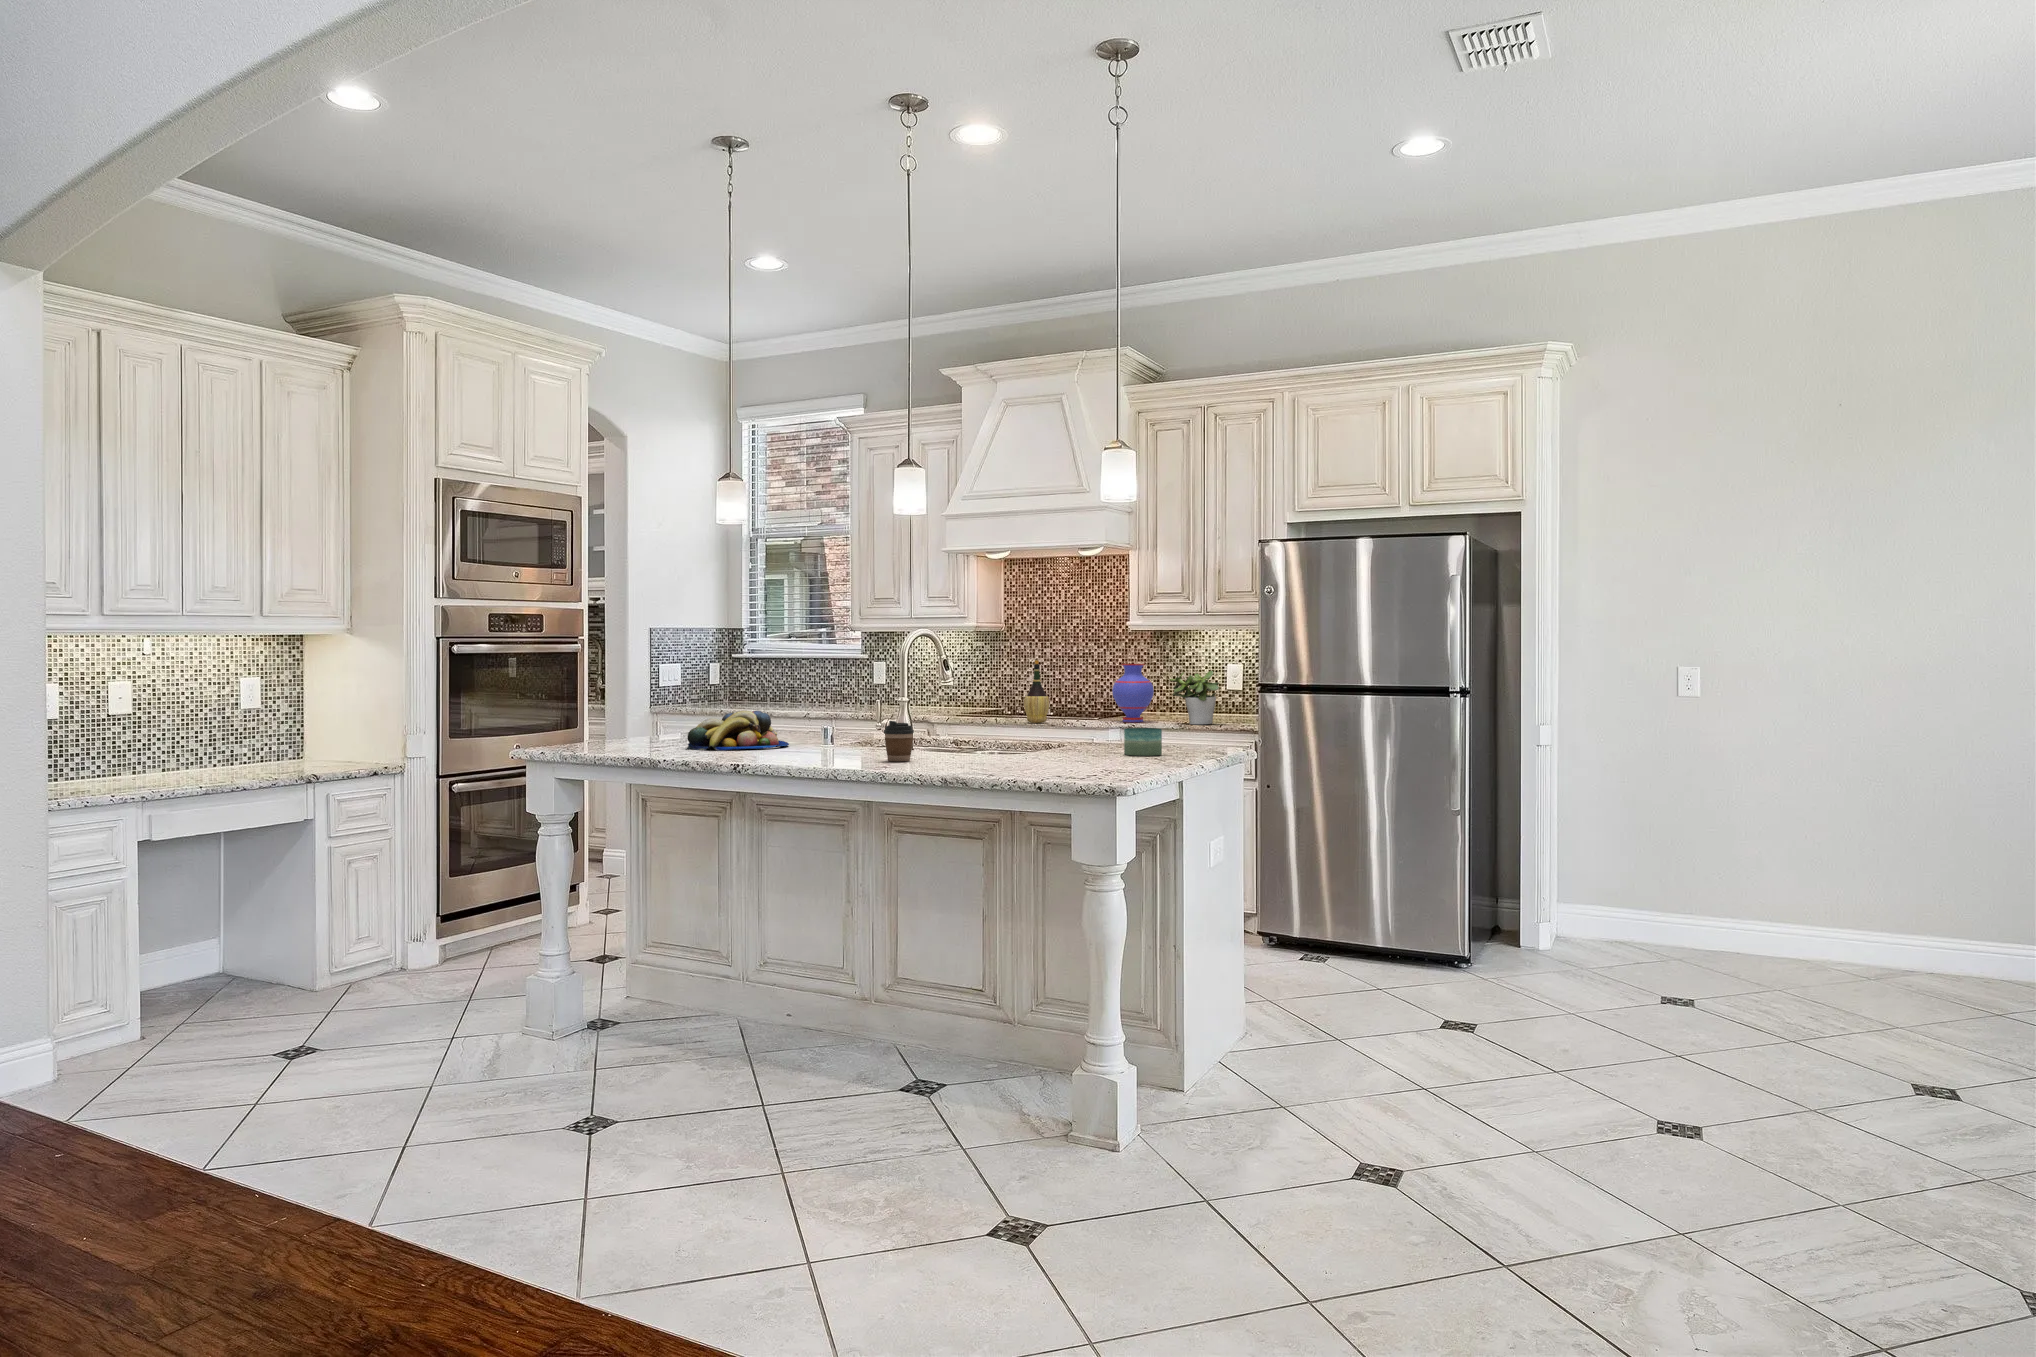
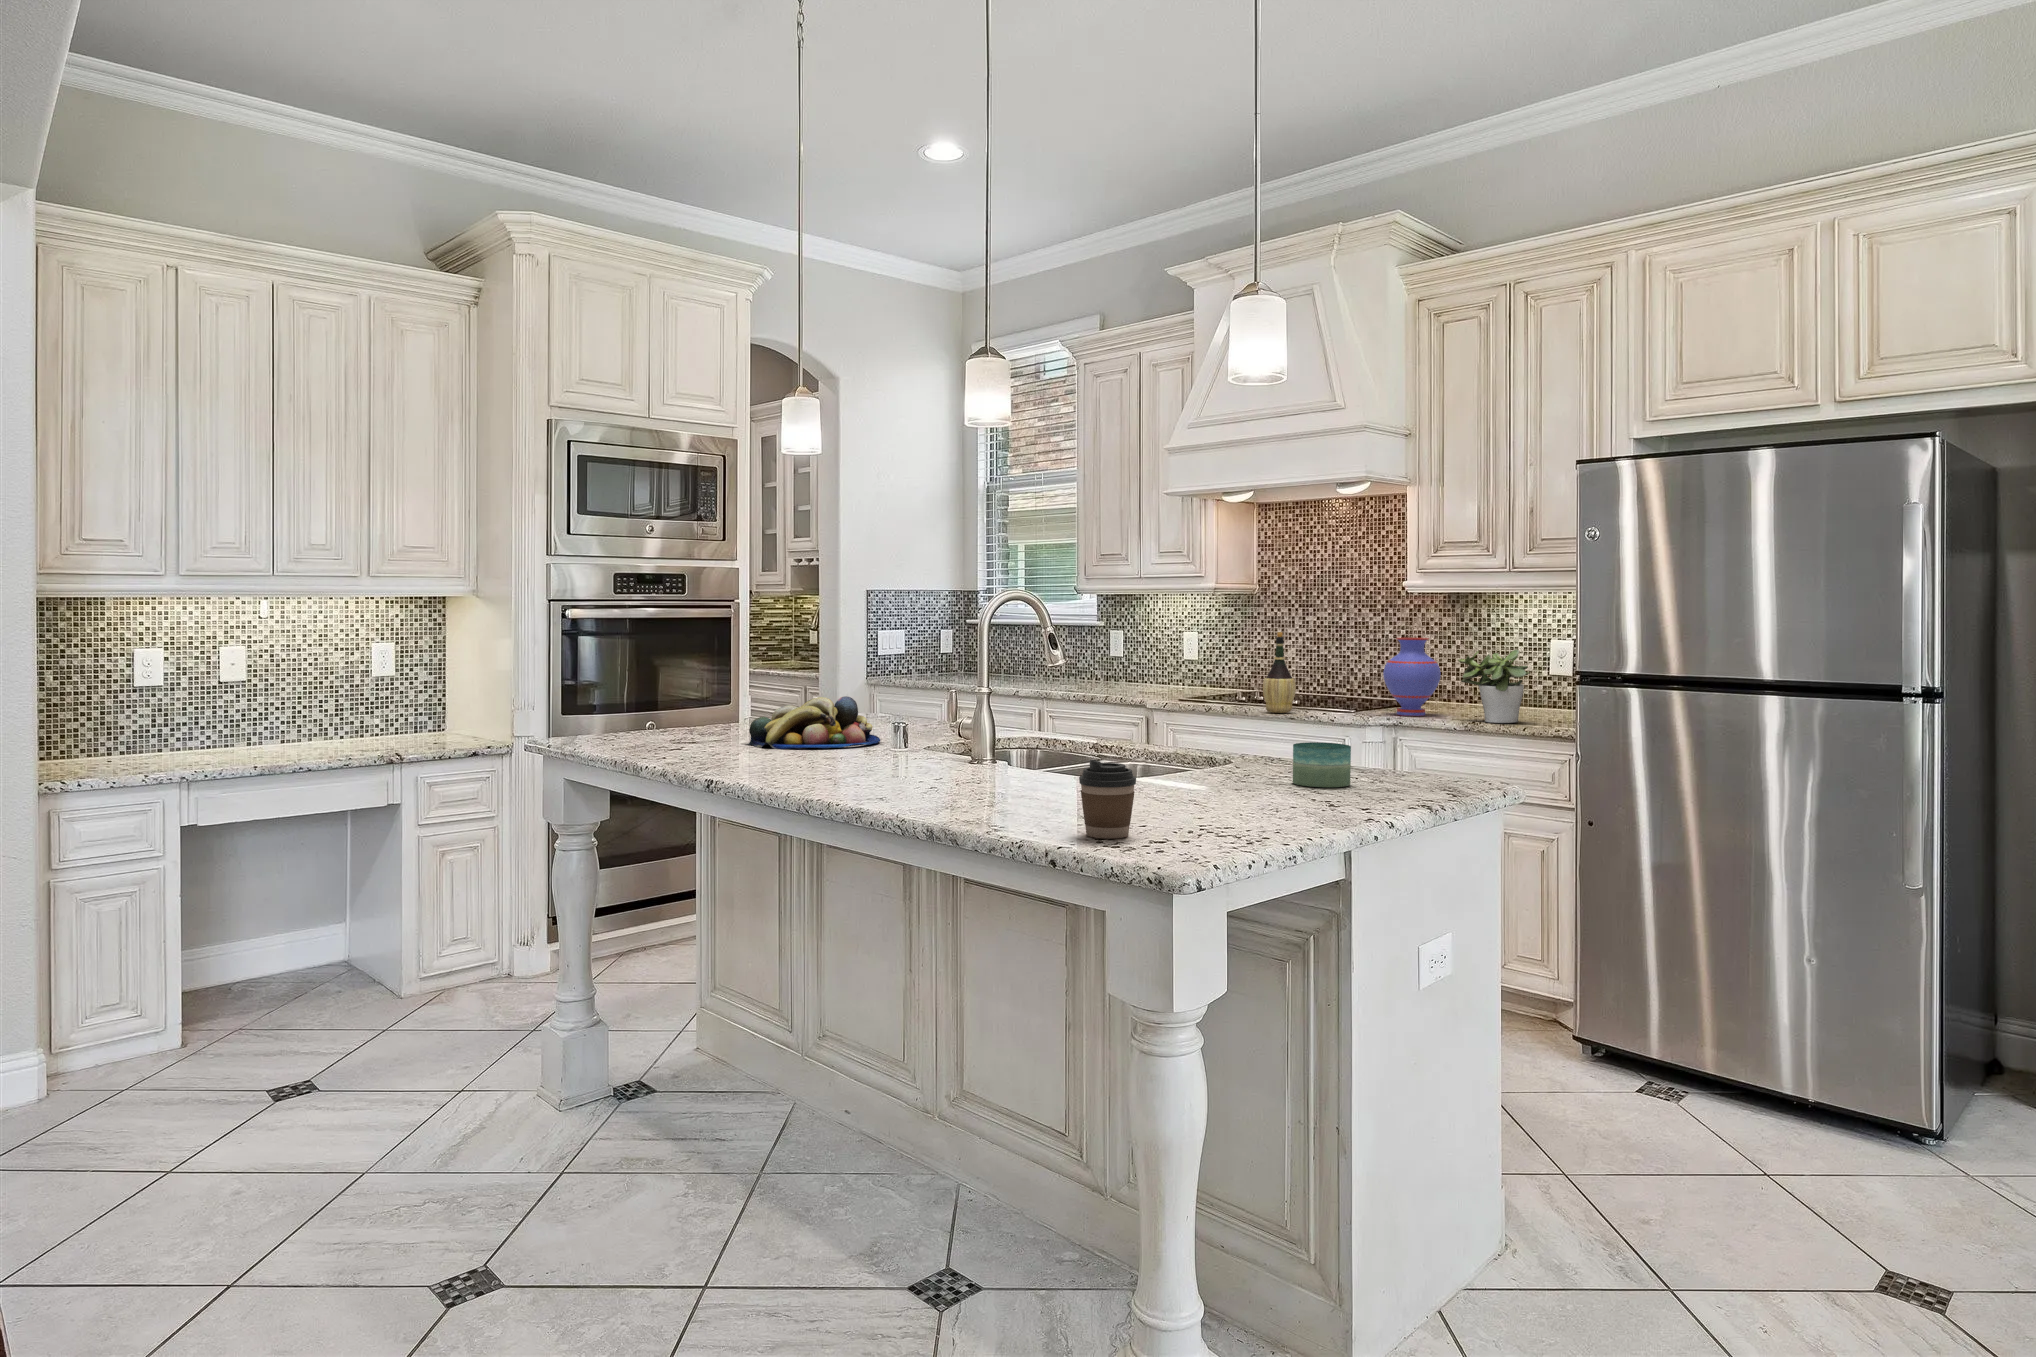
coffee cup: present [884,721,914,761] -> present [1079,760,1136,839]

